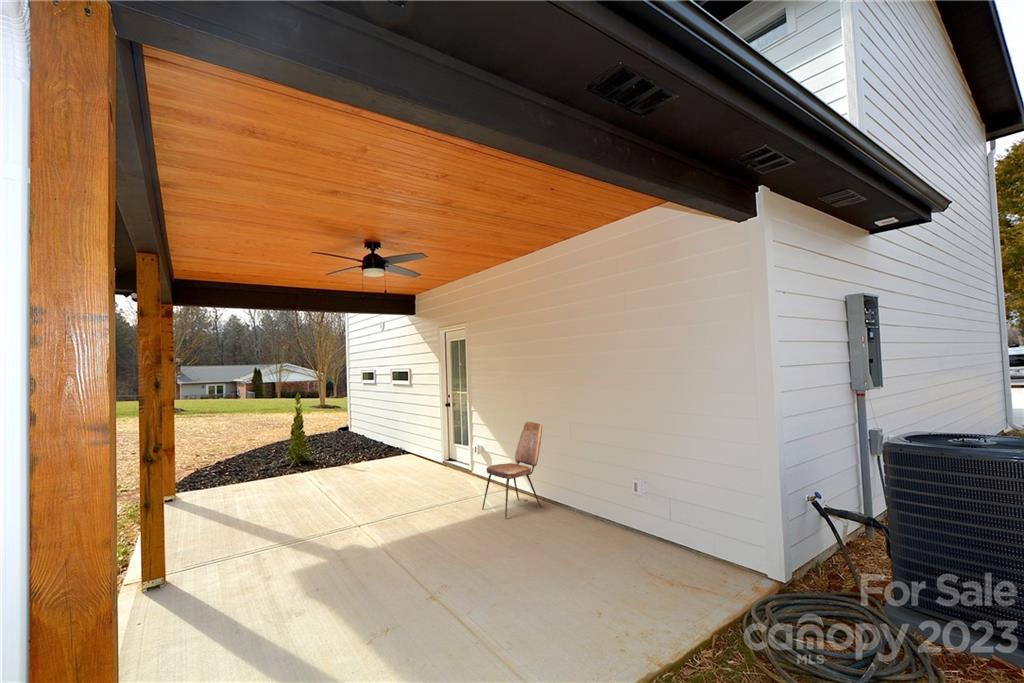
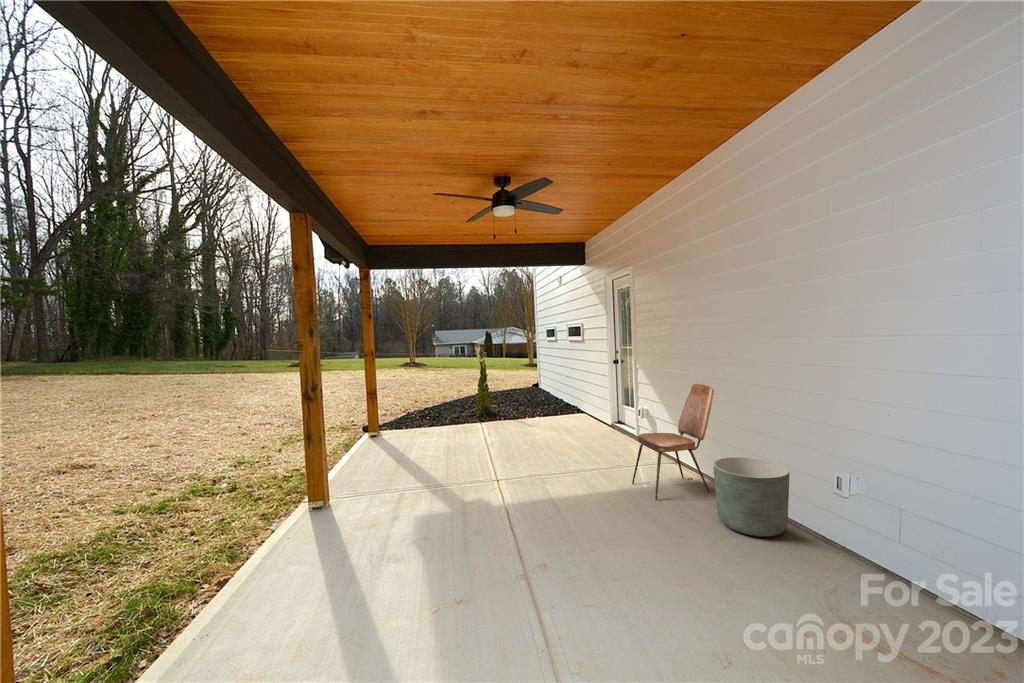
planter: none [550,475,598,531] -> present [713,457,789,537]

